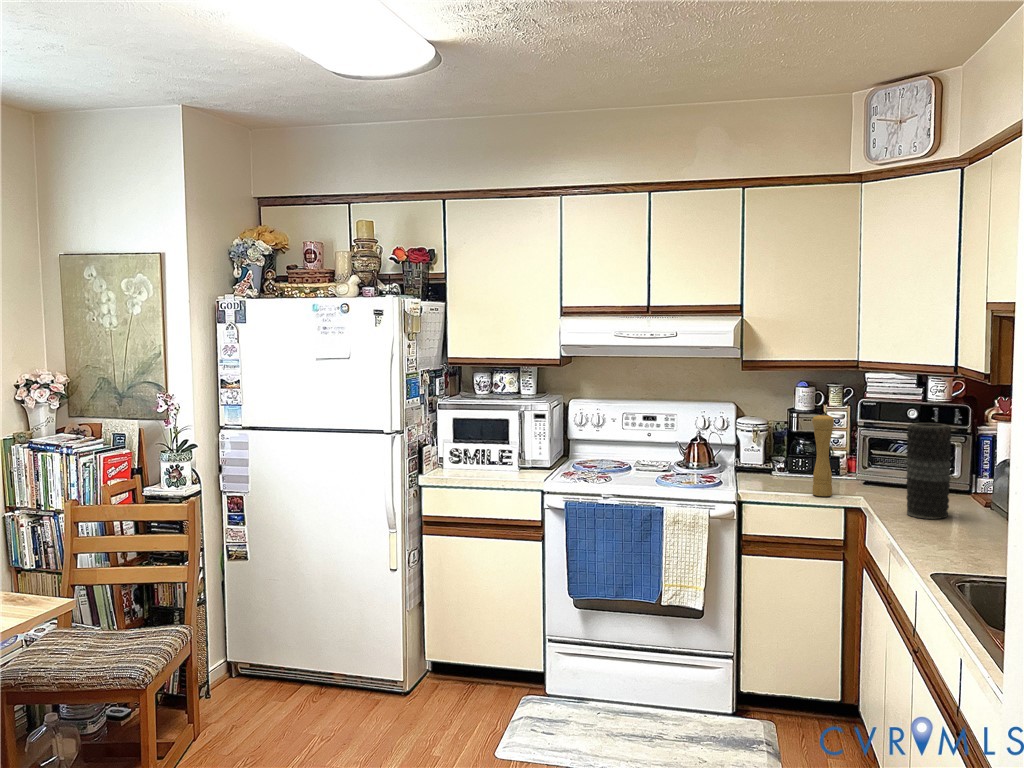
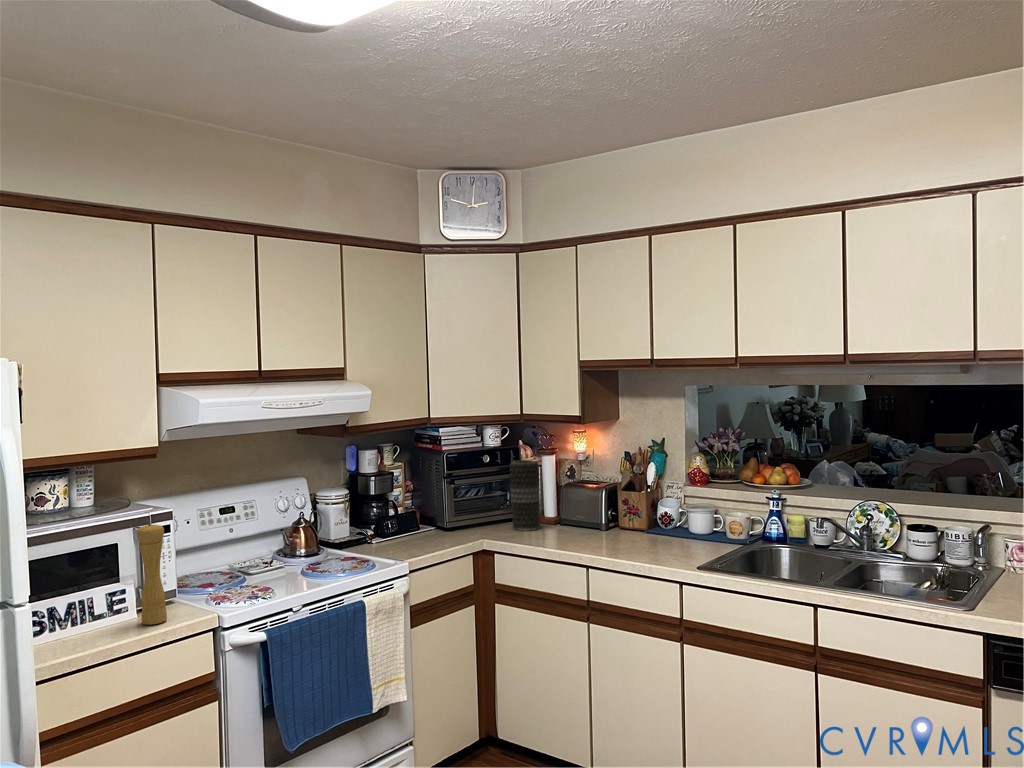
pepper mill: present [812,414,834,496] -> present [137,524,167,625]

